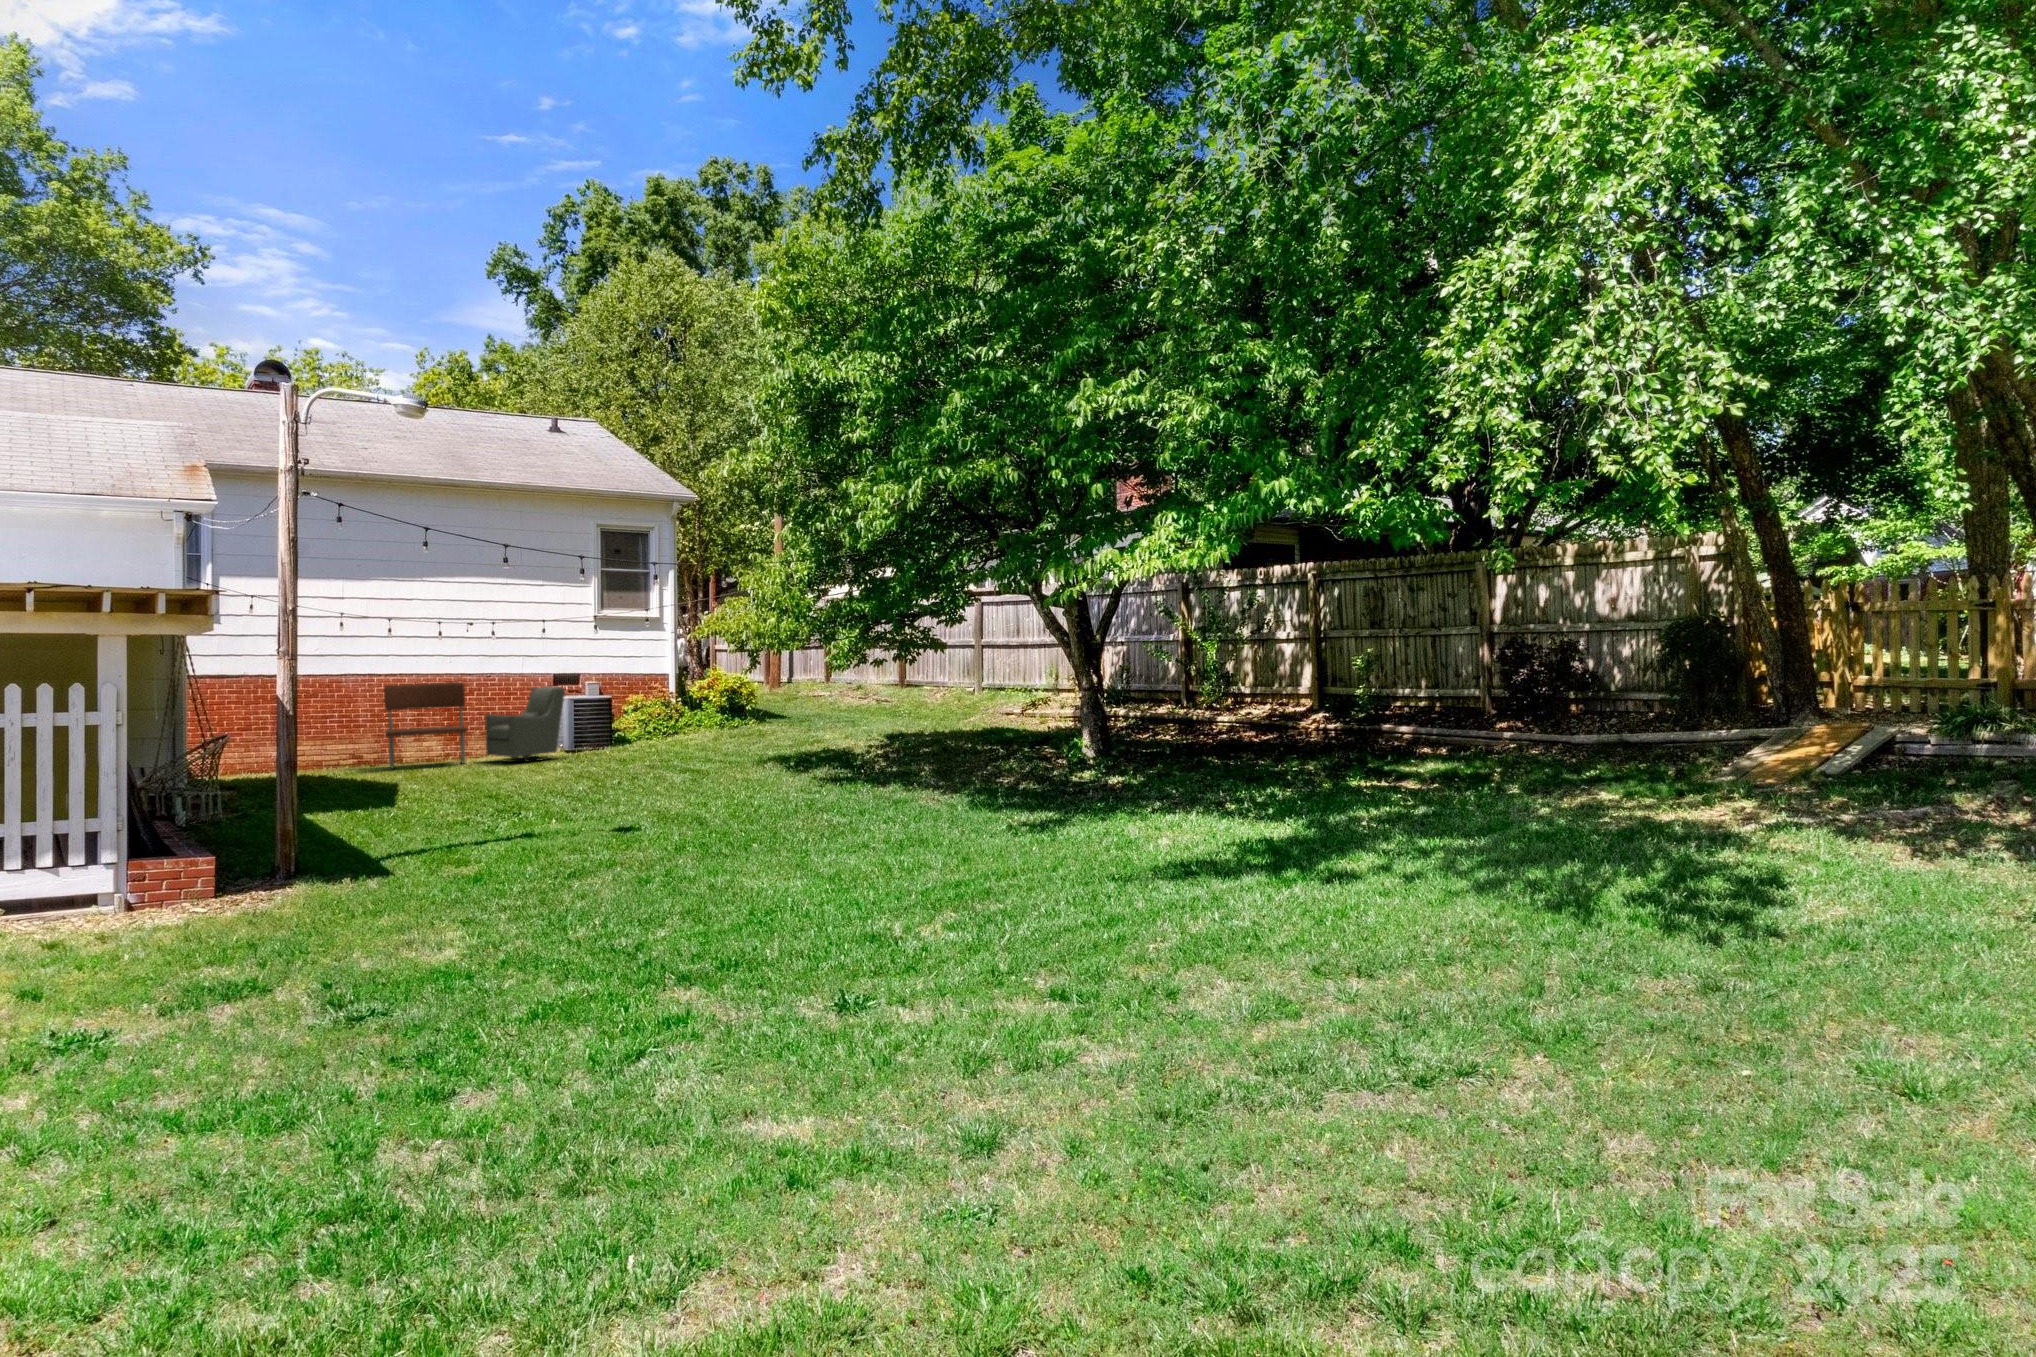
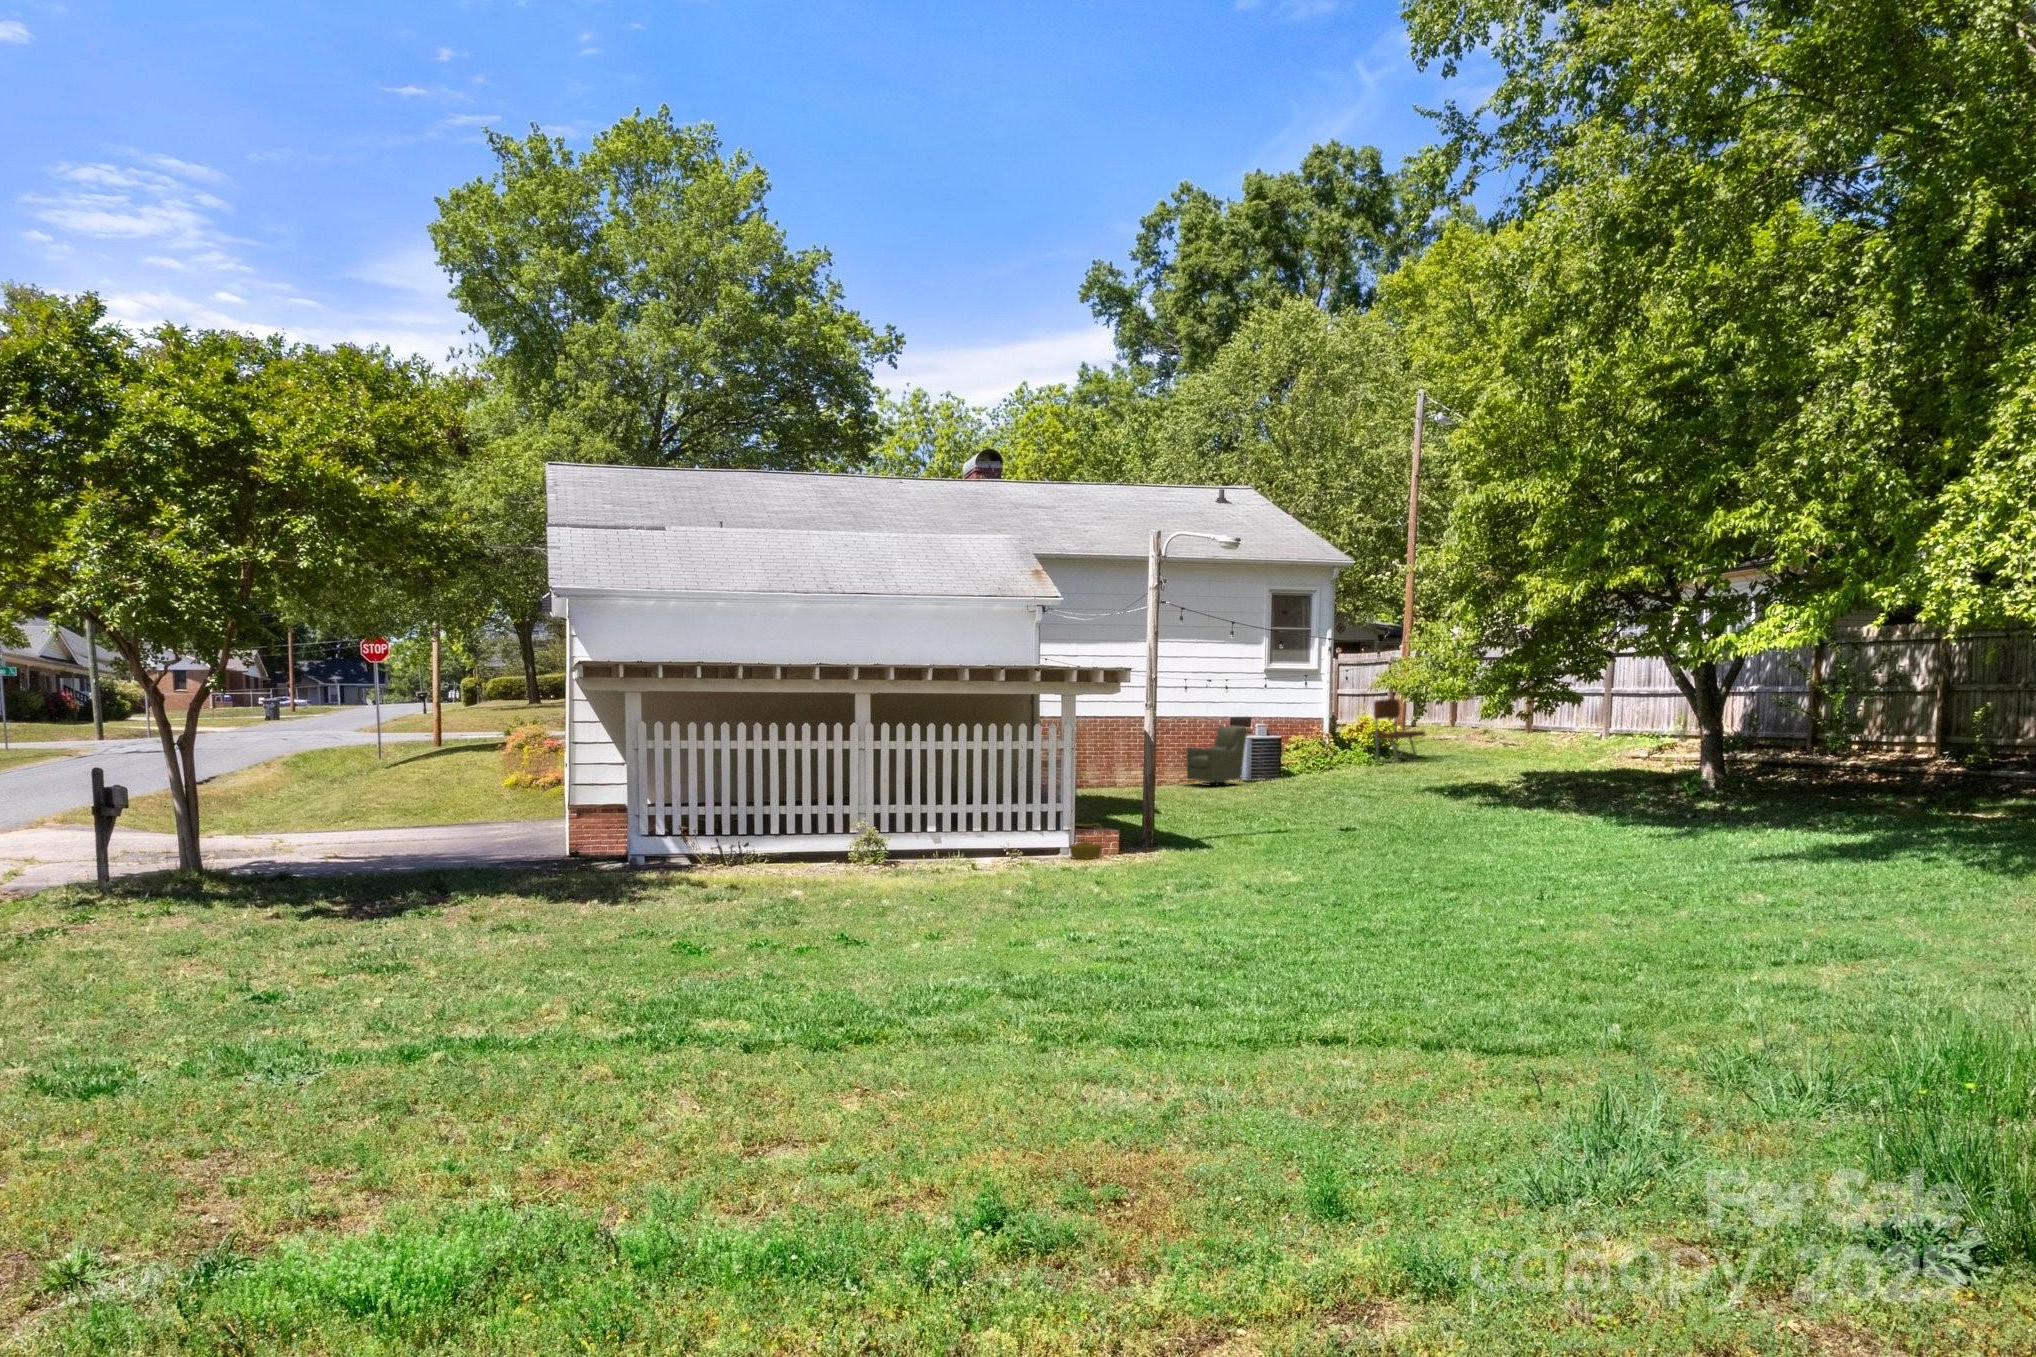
bench: present [384,682,467,769] -> present [1374,699,1425,762]
woven basket: none [47,856,121,927] -> present [1069,824,1102,859]

